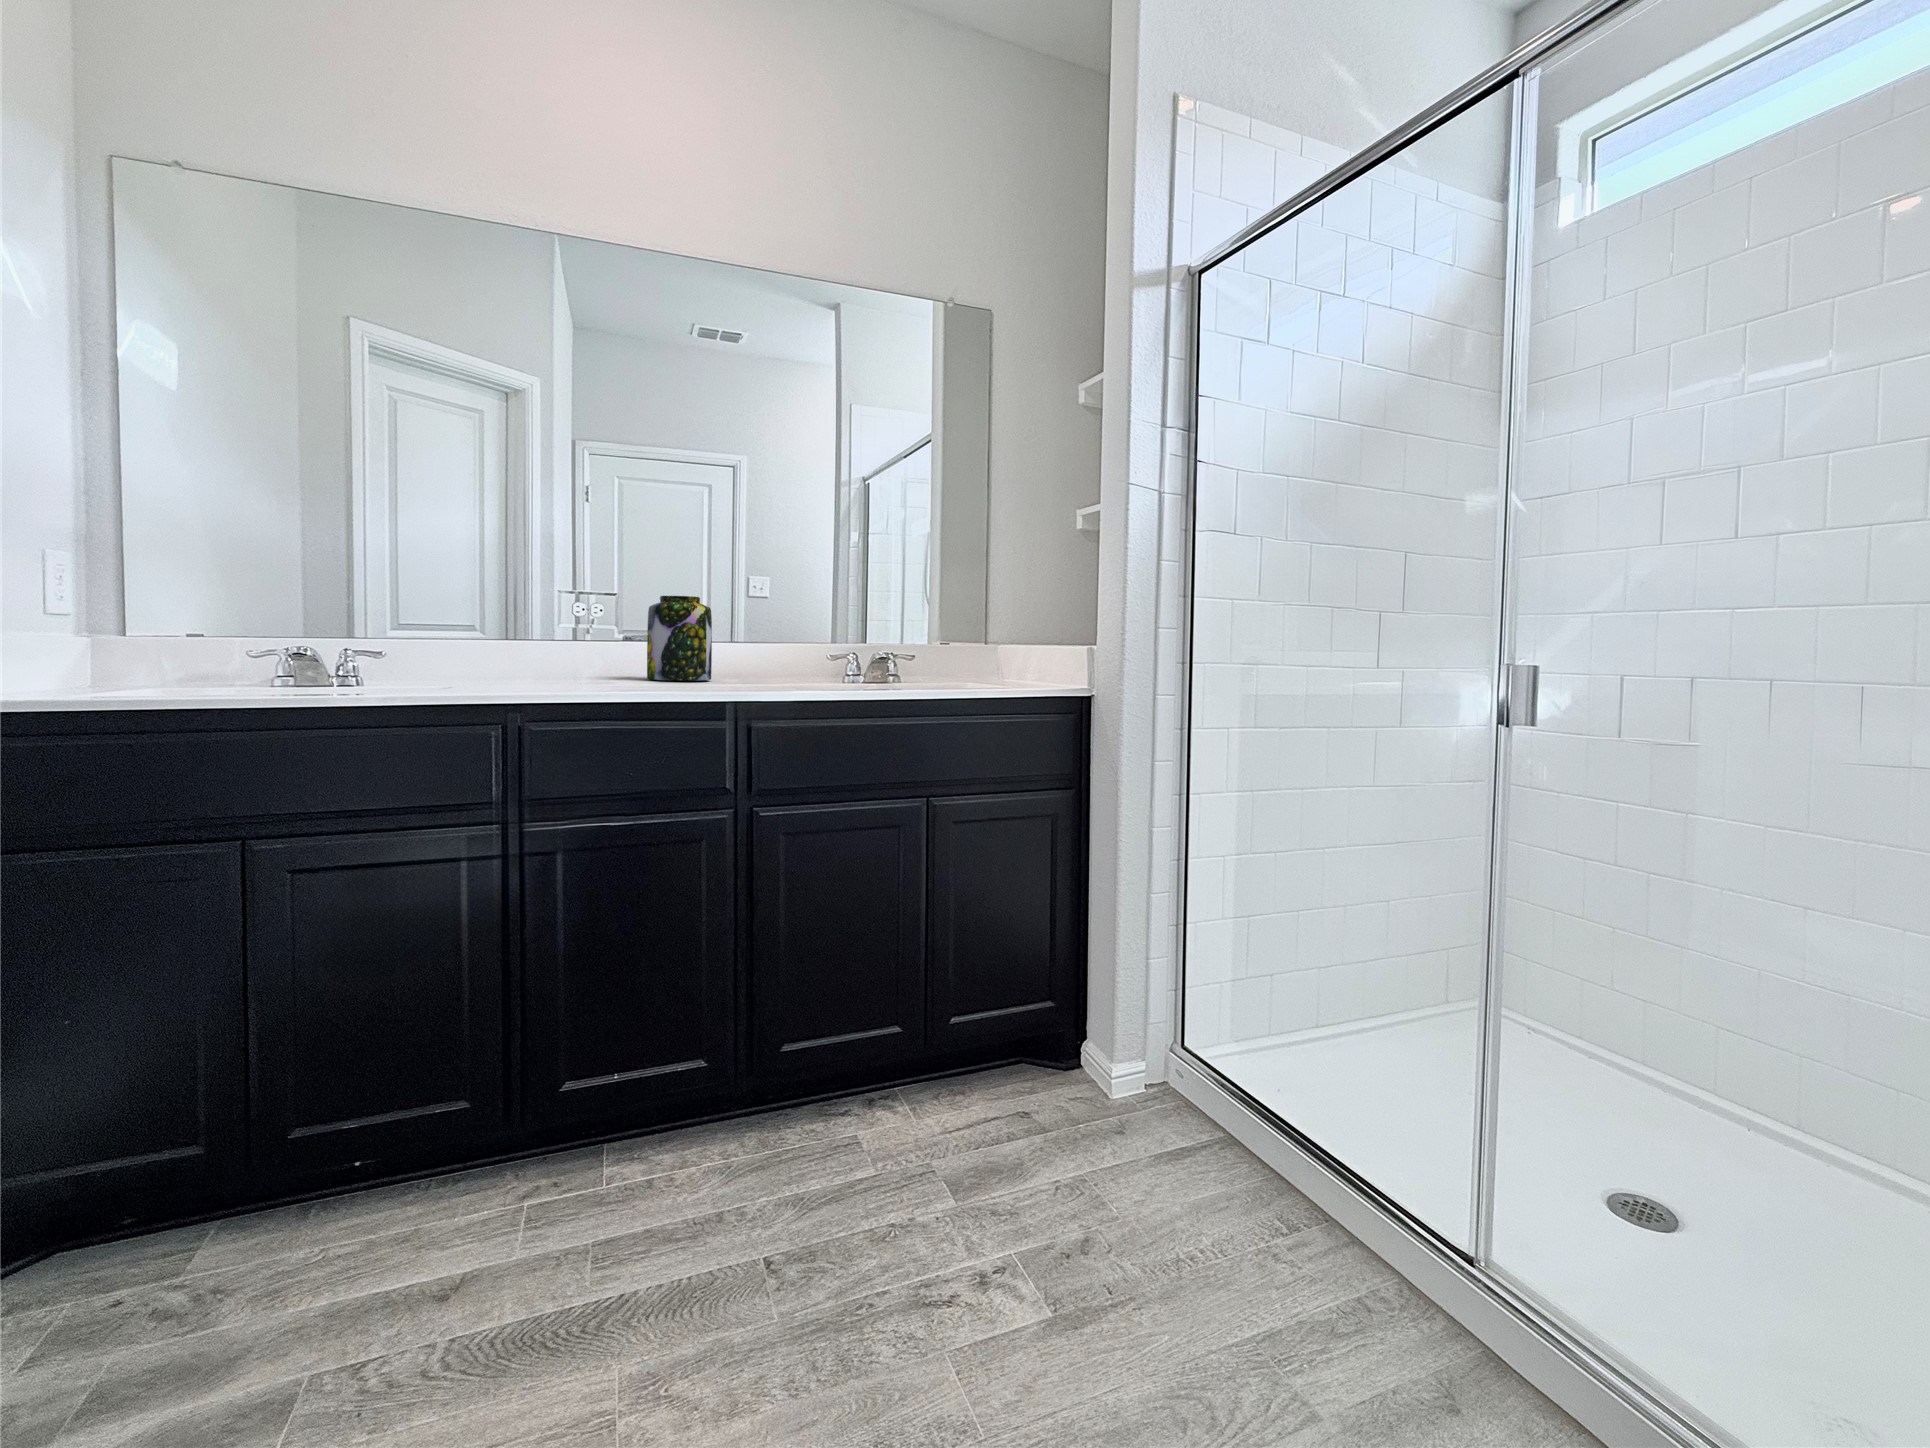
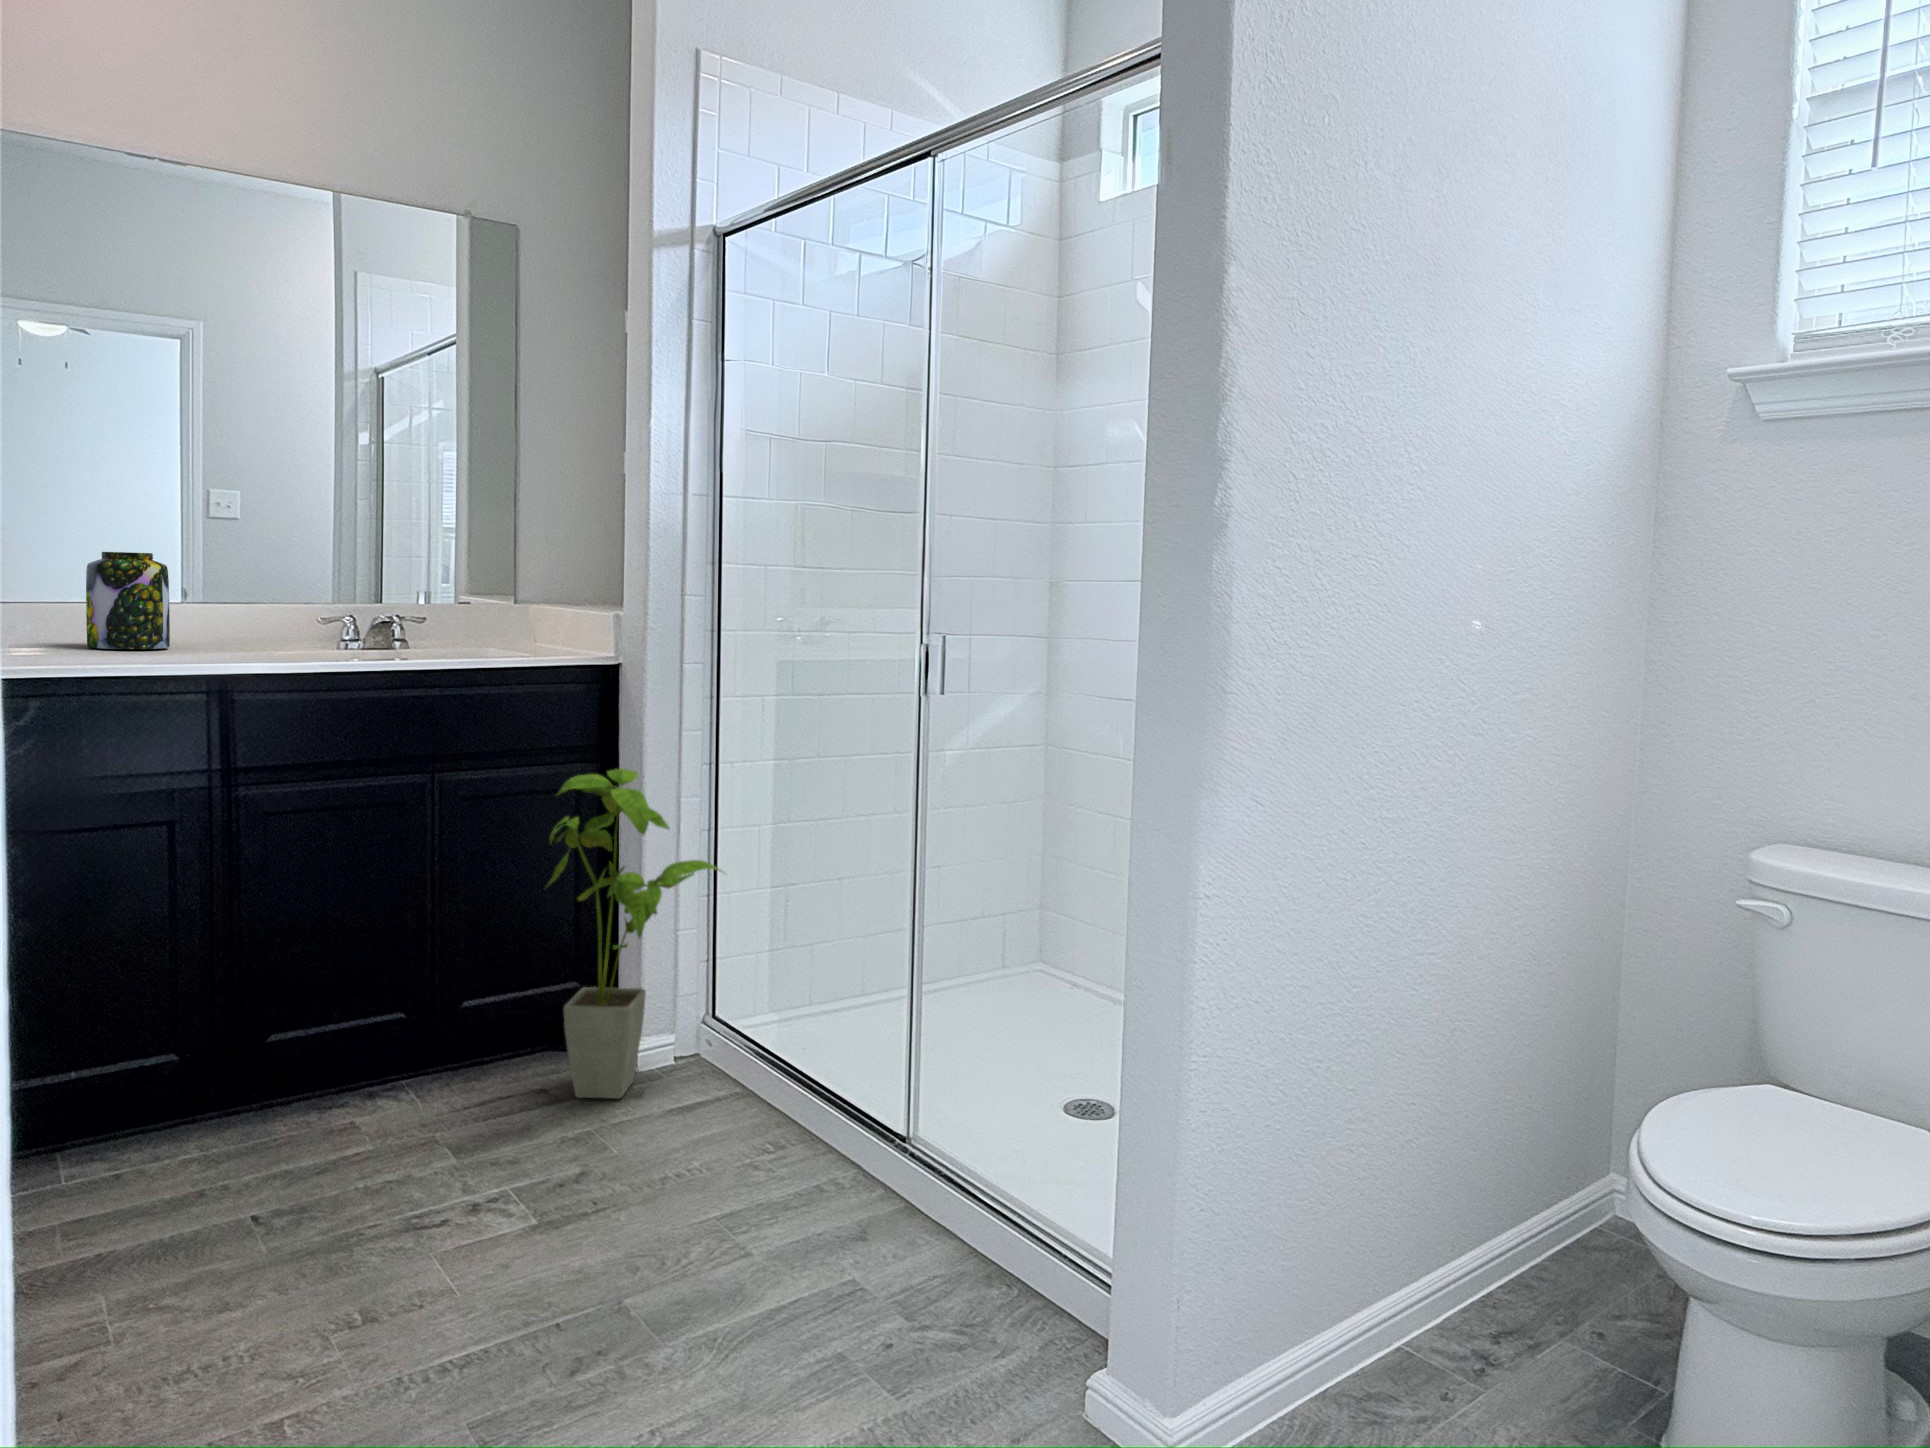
house plant: none [1032,797,1207,1133] -> present [545,768,721,1098]

